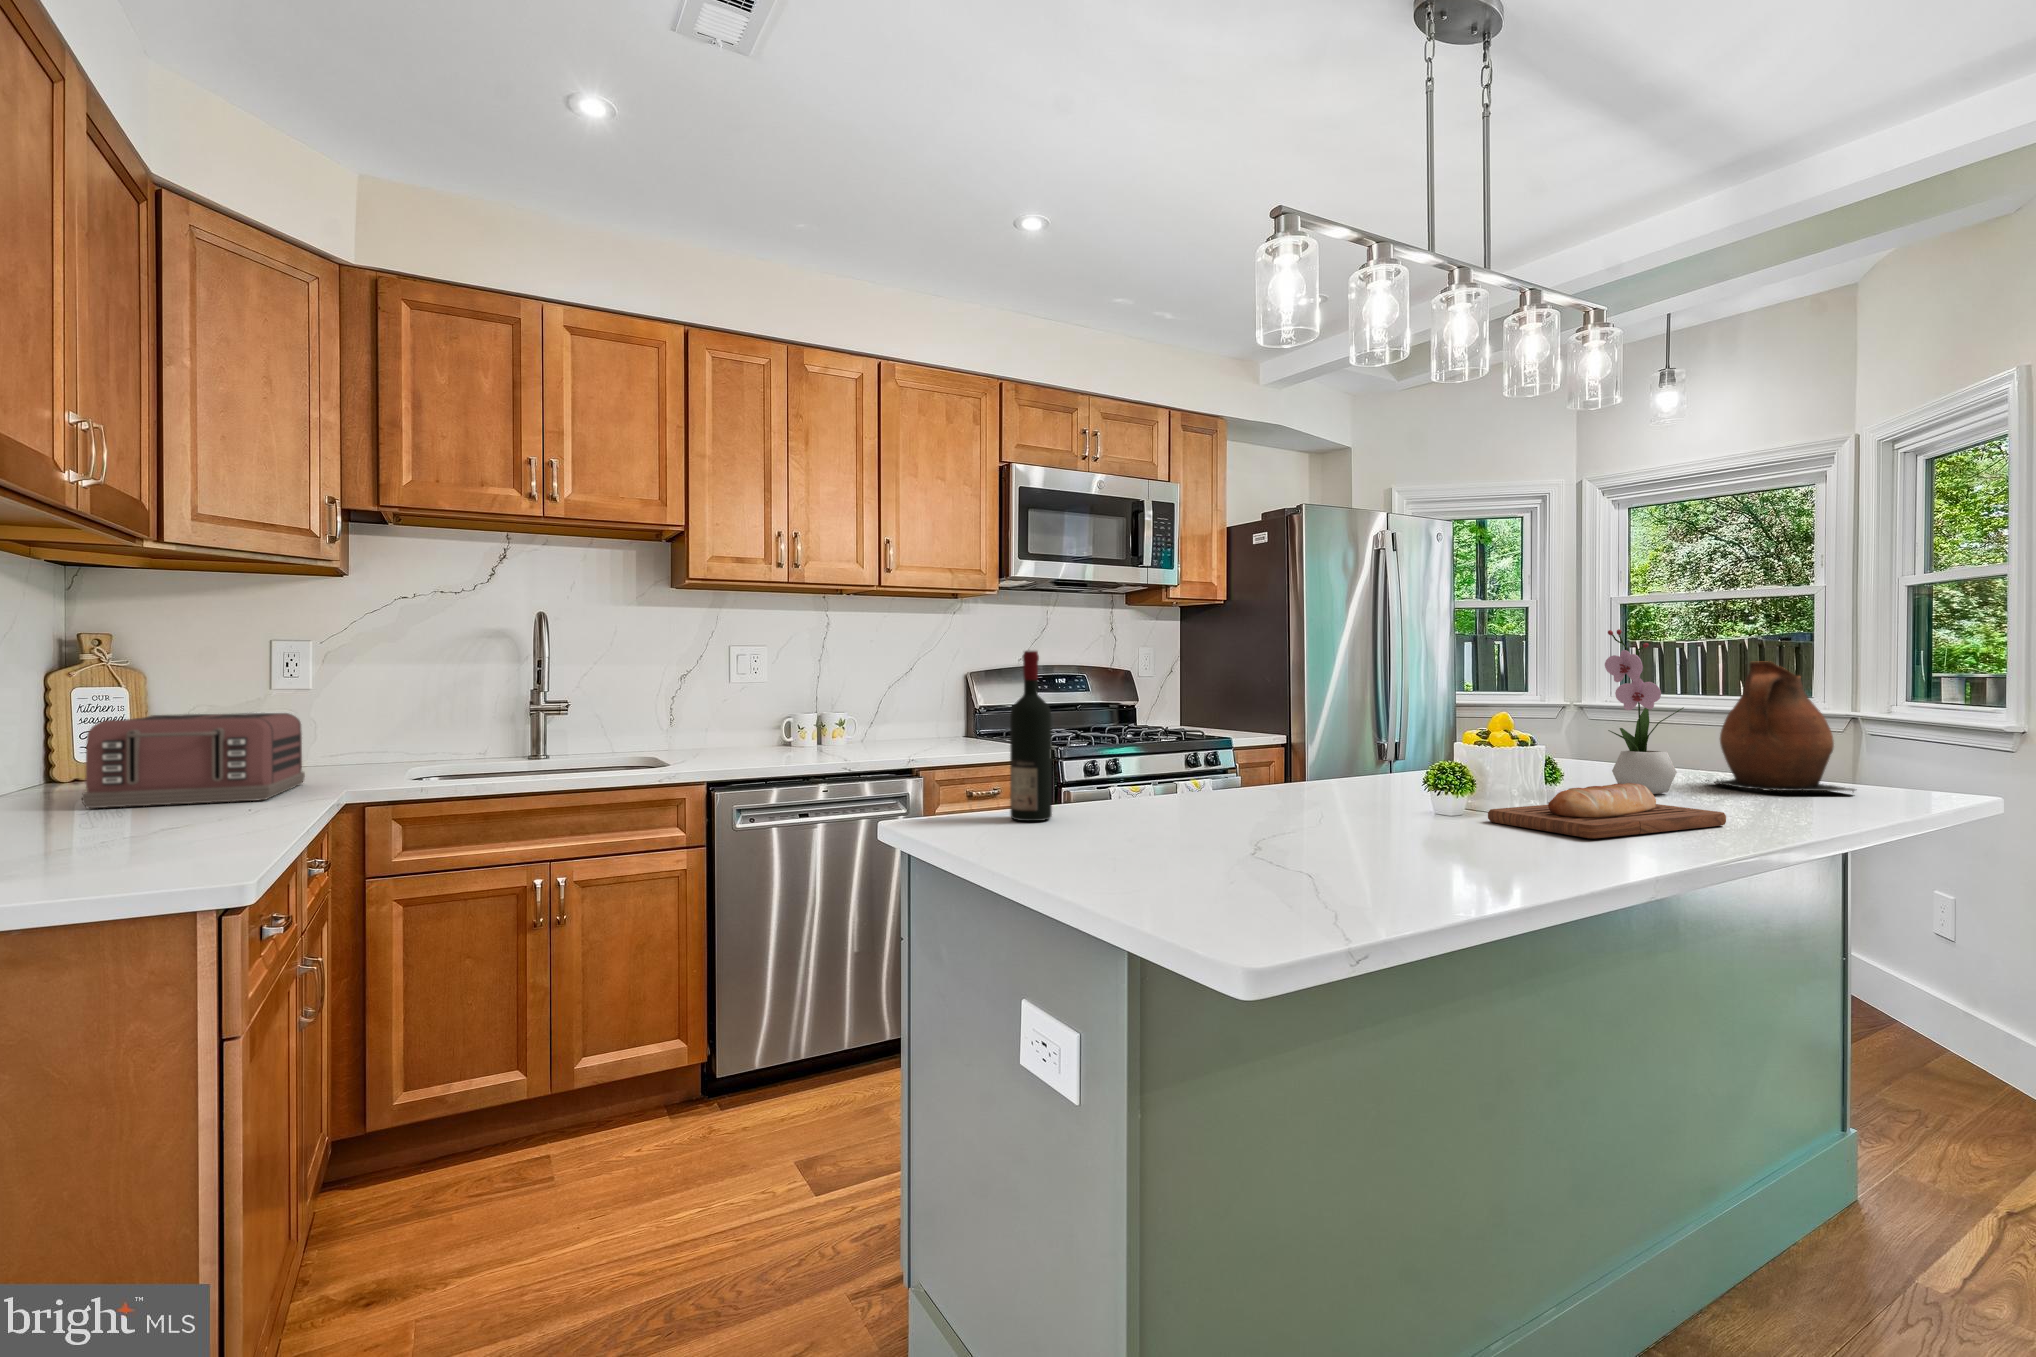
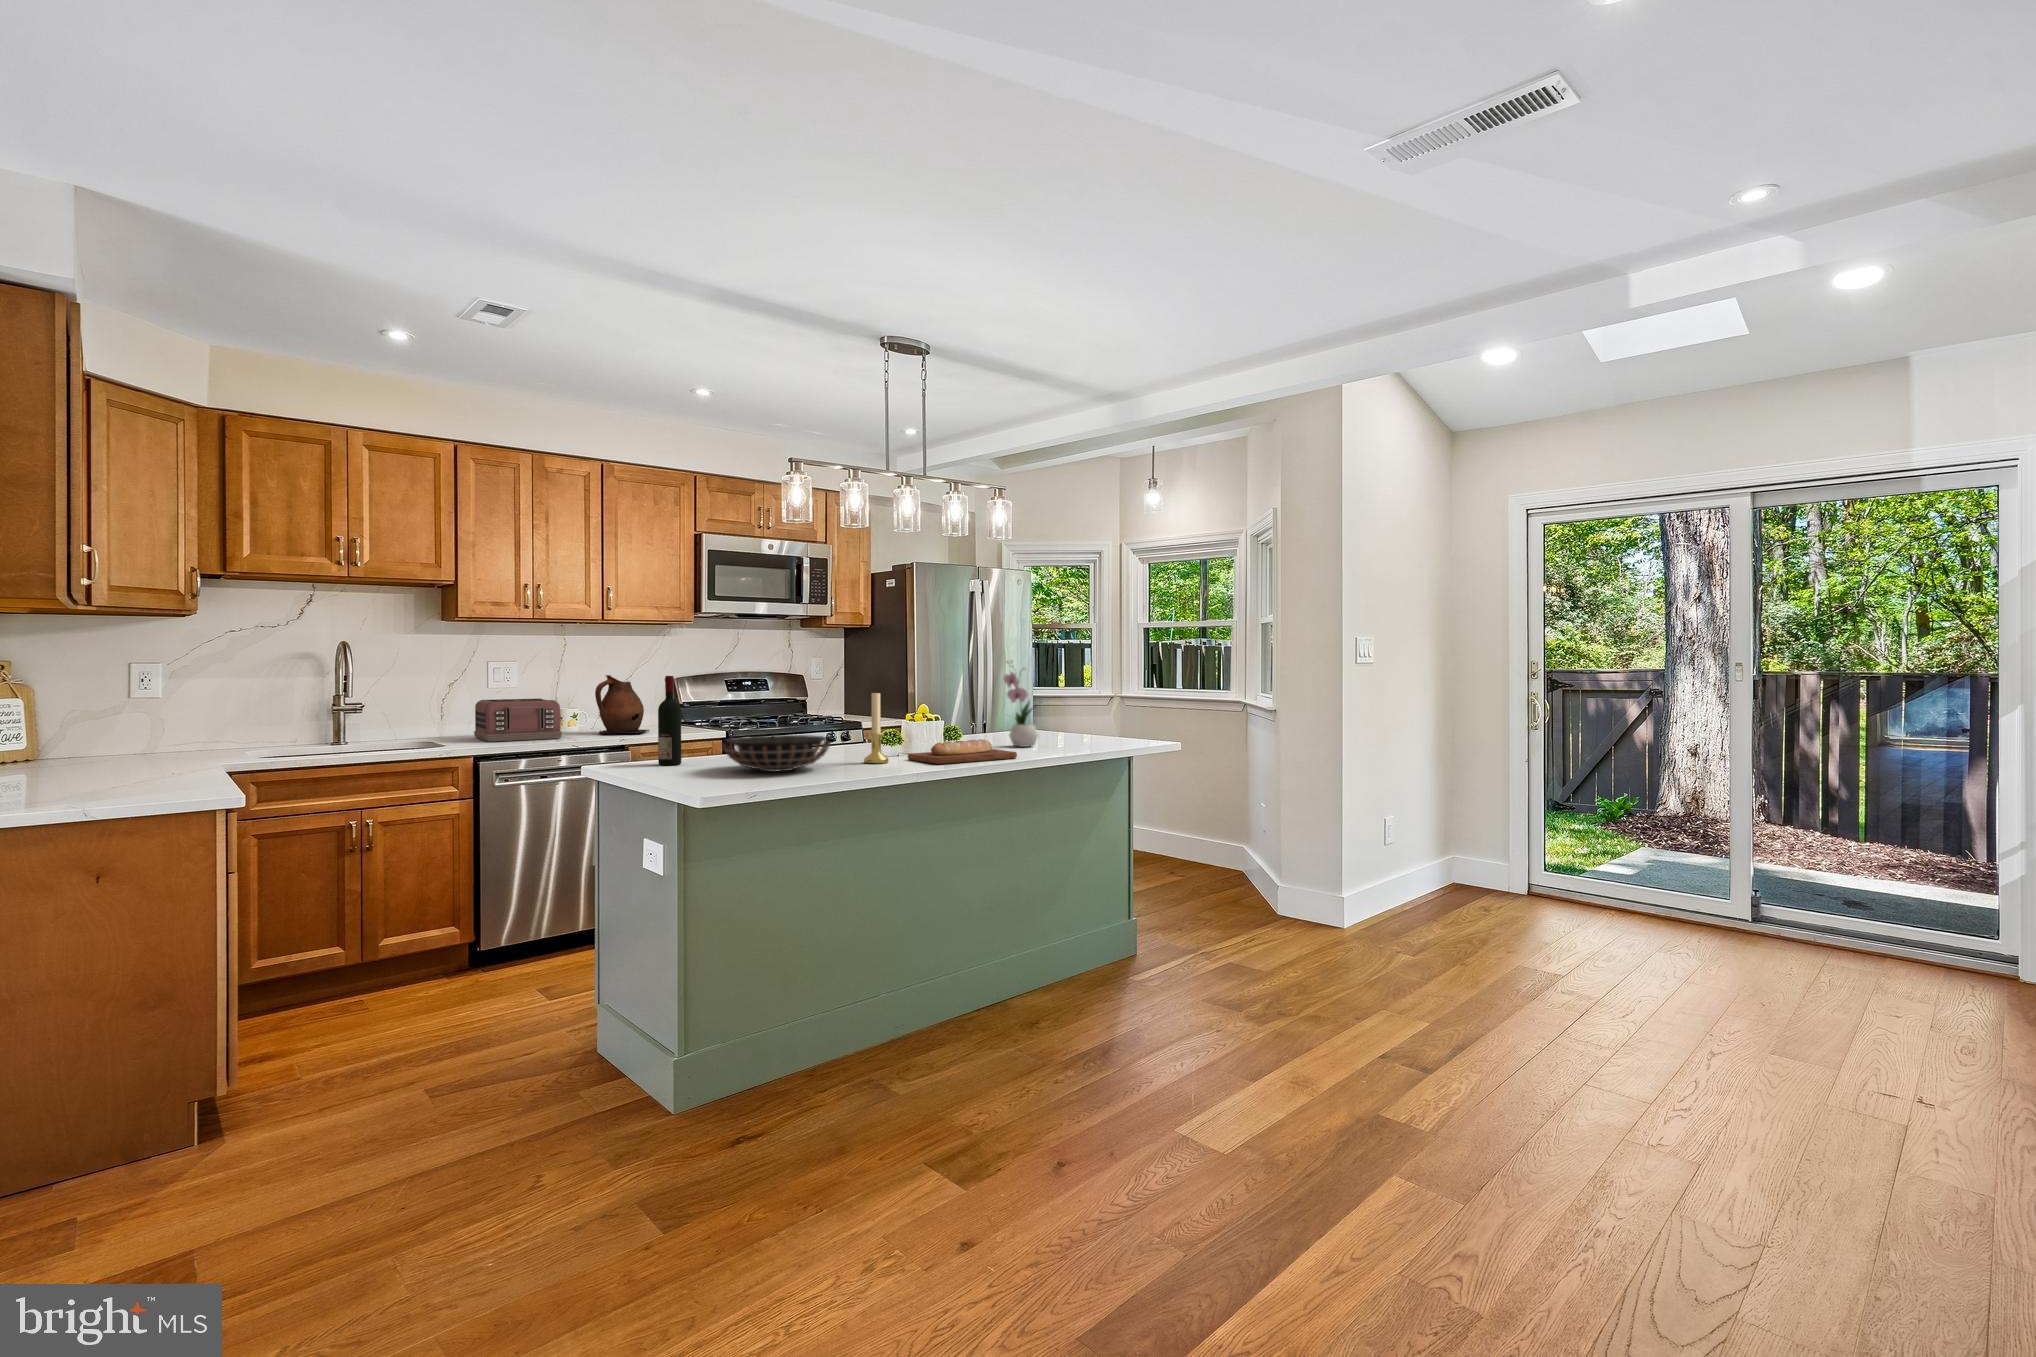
ceramic pitcher: present [1708,662,1855,791] -> present [595,675,649,734]
candle holder: none [1410,680,1465,831] -> present [864,693,889,763]
toaster: present [82,713,305,808] -> present [474,699,562,742]
decorative bowl: none [1151,769,1382,850] -> present [722,735,831,771]

